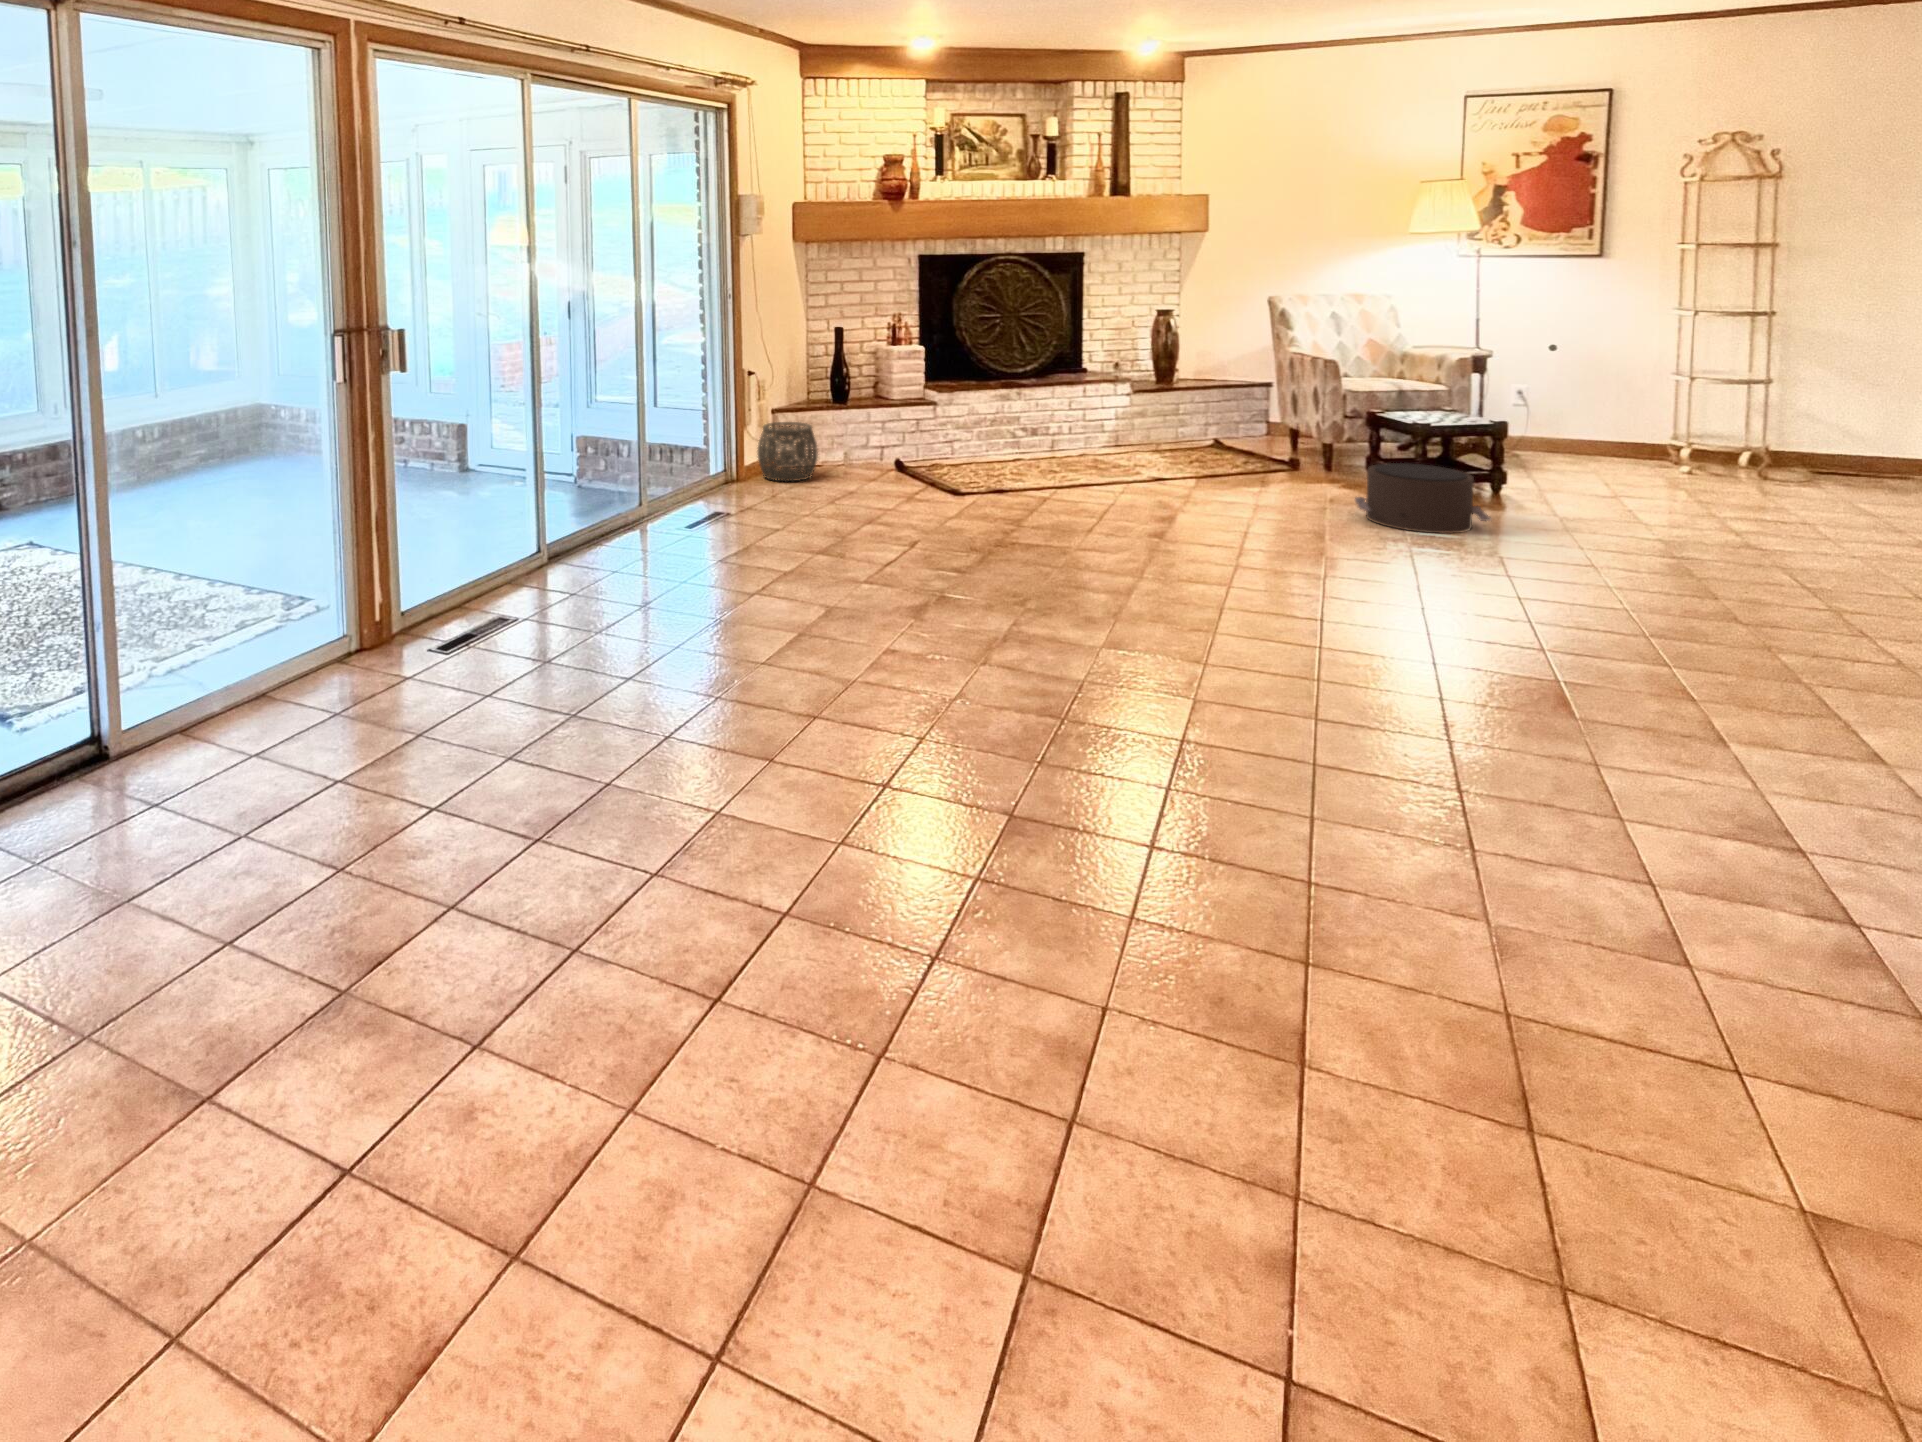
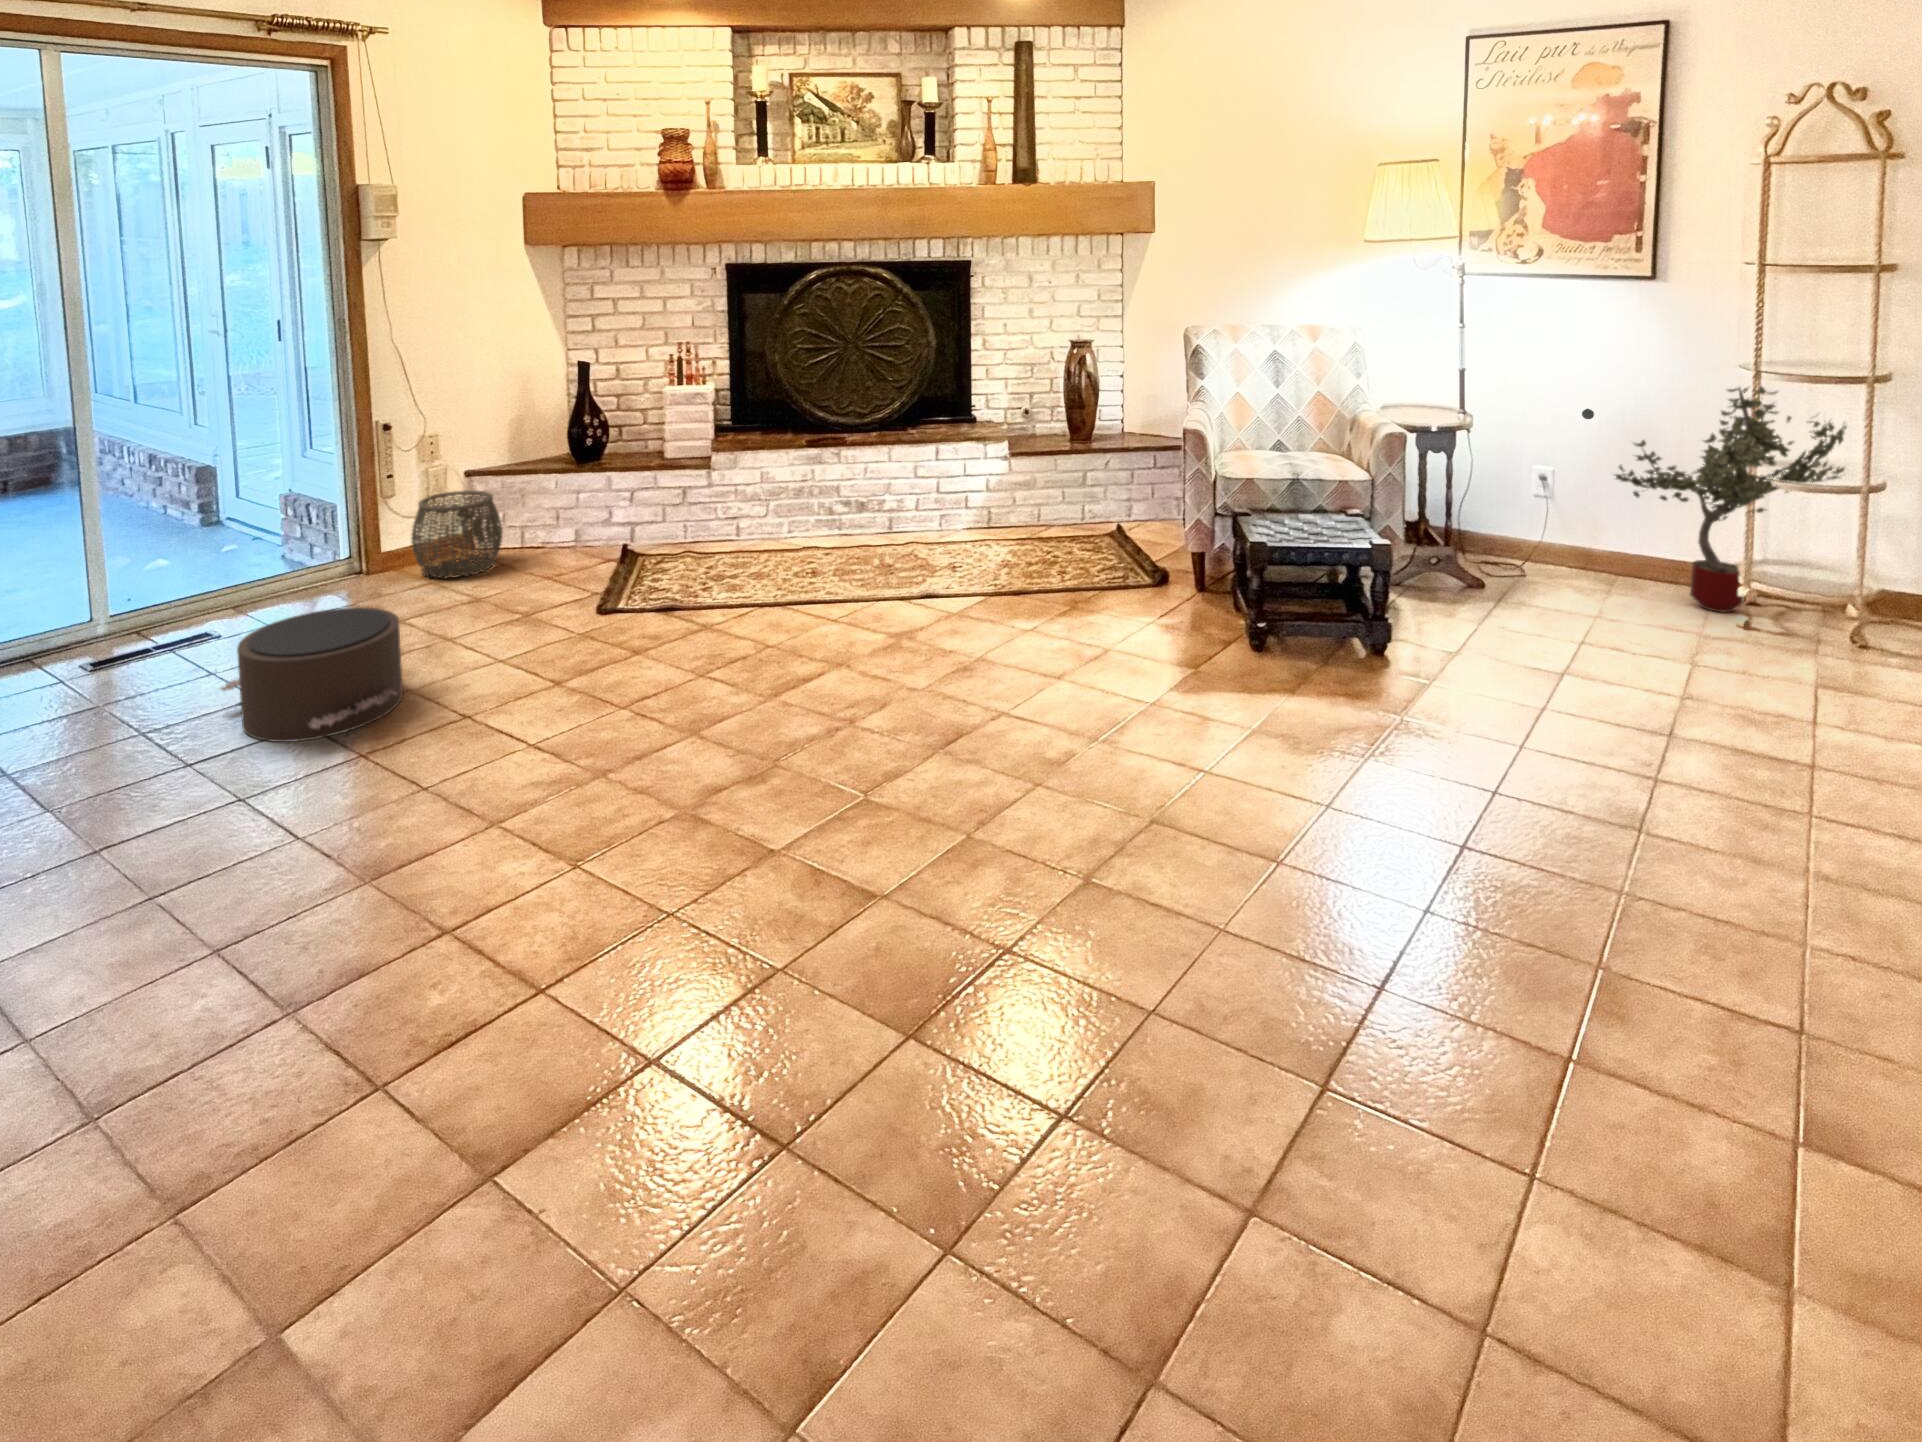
potted tree: none [1582,323,1740,468] -> present [1614,386,1847,612]
pouf: present [1355,463,1491,533] -> present [220,607,403,742]

